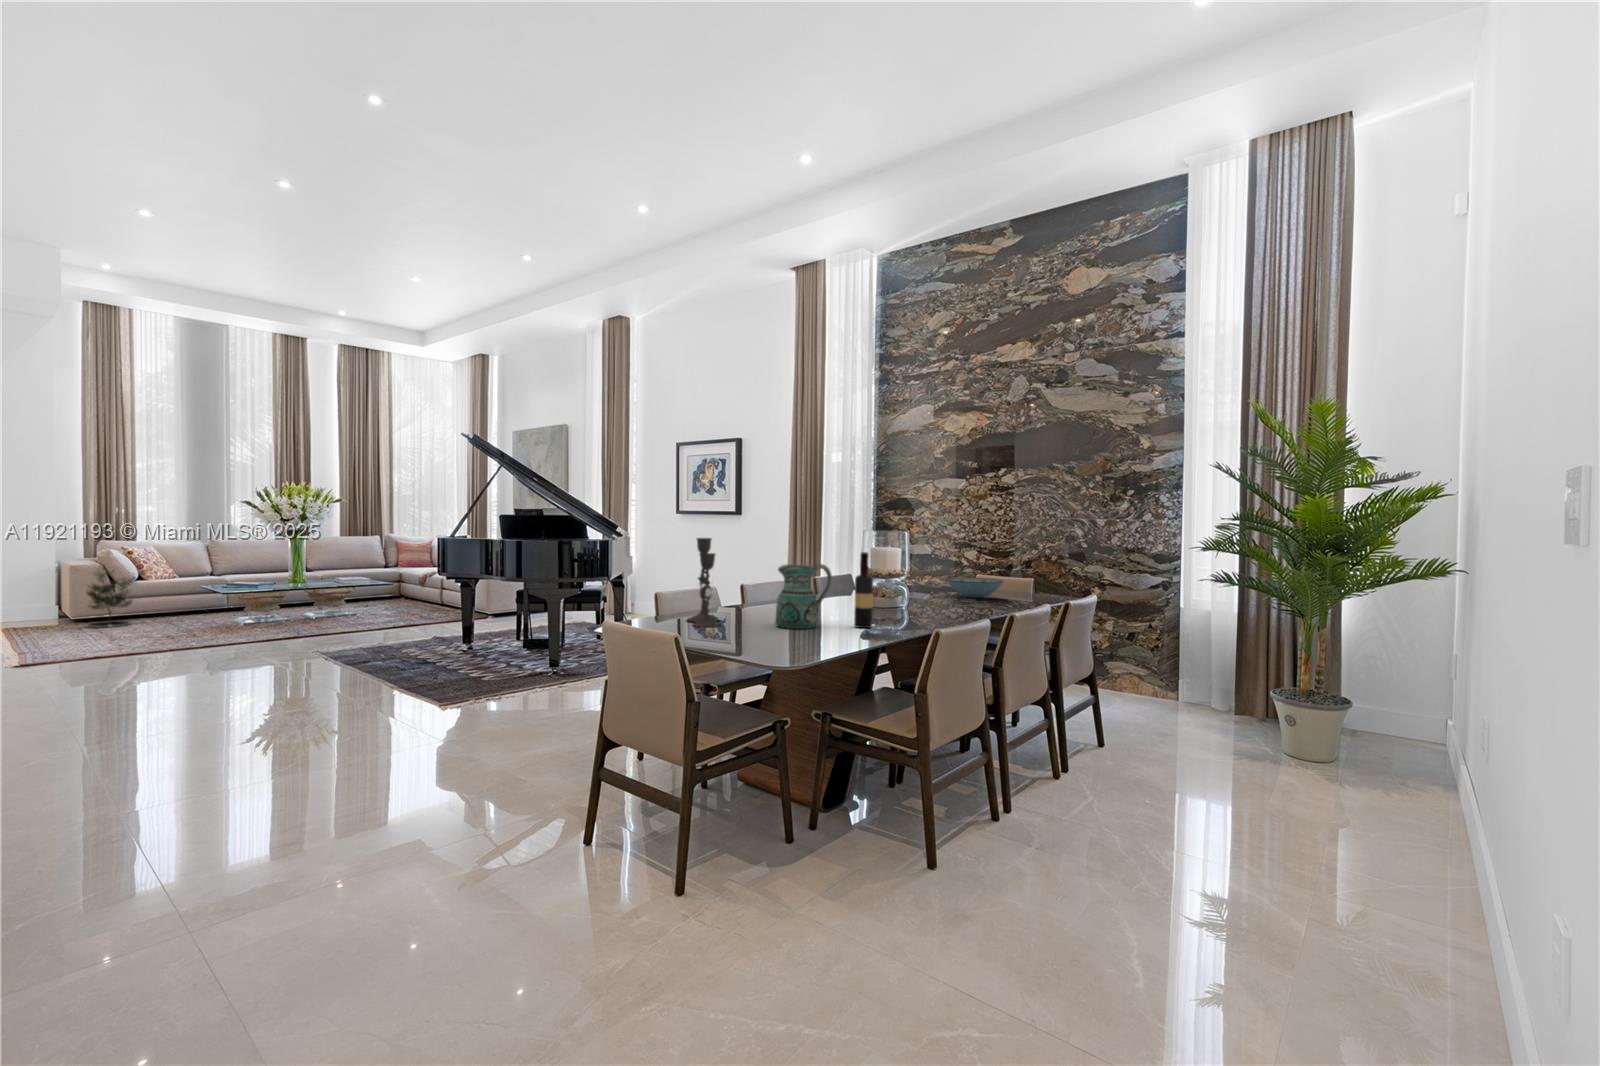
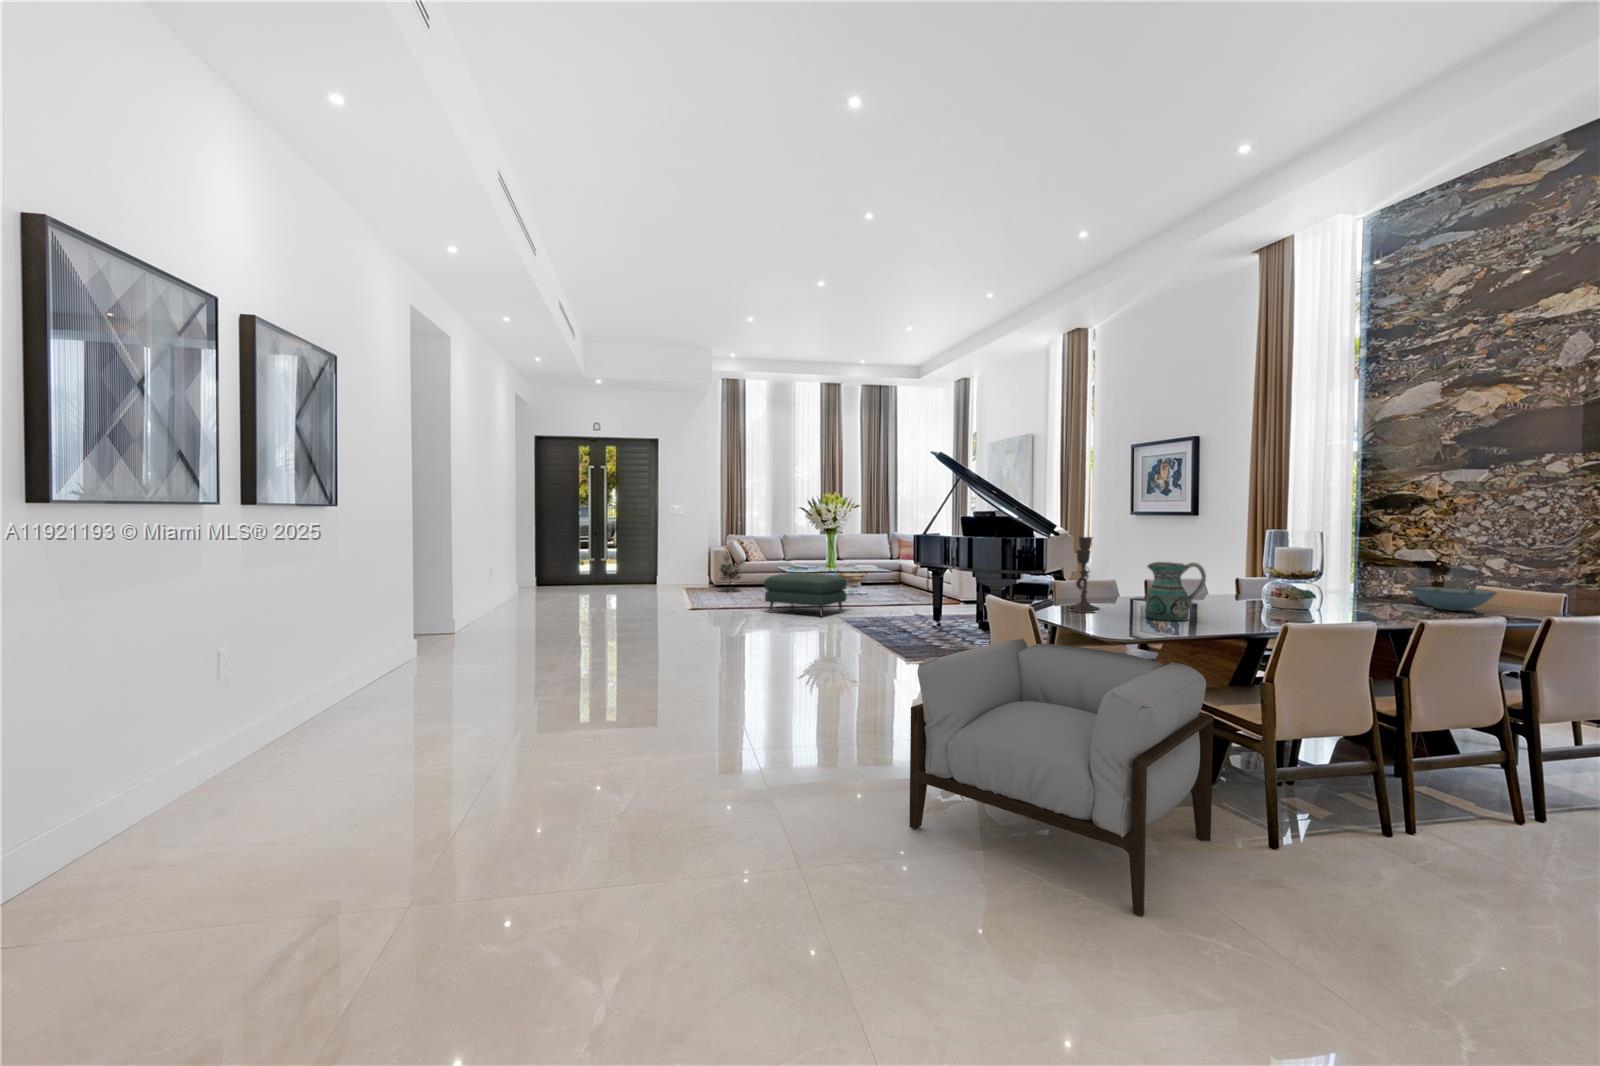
wine bottle: present [854,552,873,628] -> none [1227,552,1249,626]
ottoman: none [185,593,330,654] -> present [764,573,847,617]
armchair: none [539,668,877,1003] -> present [910,639,1213,916]

